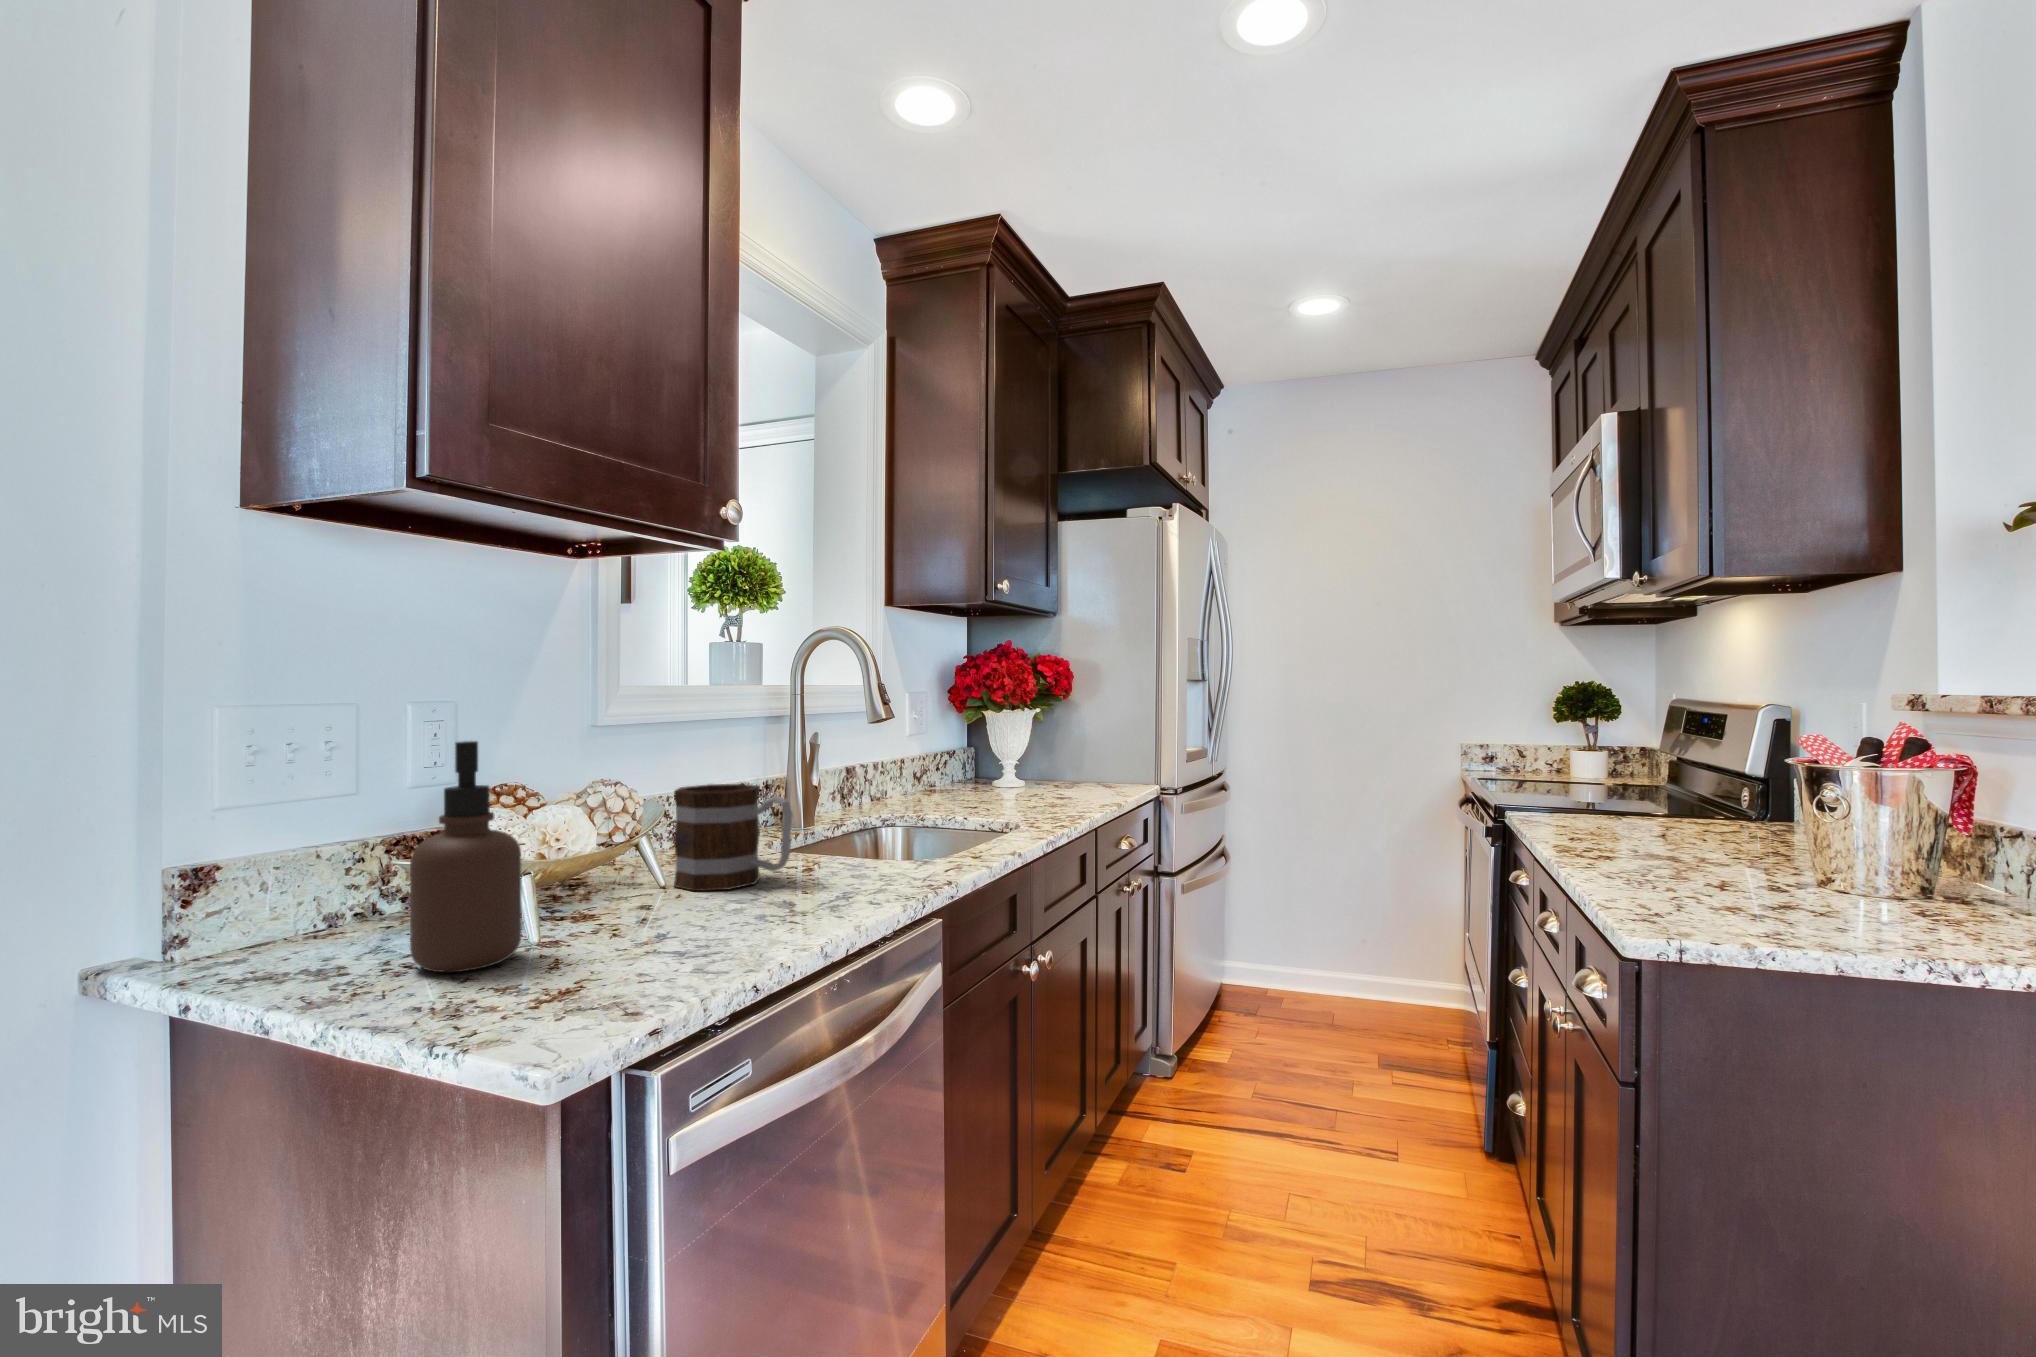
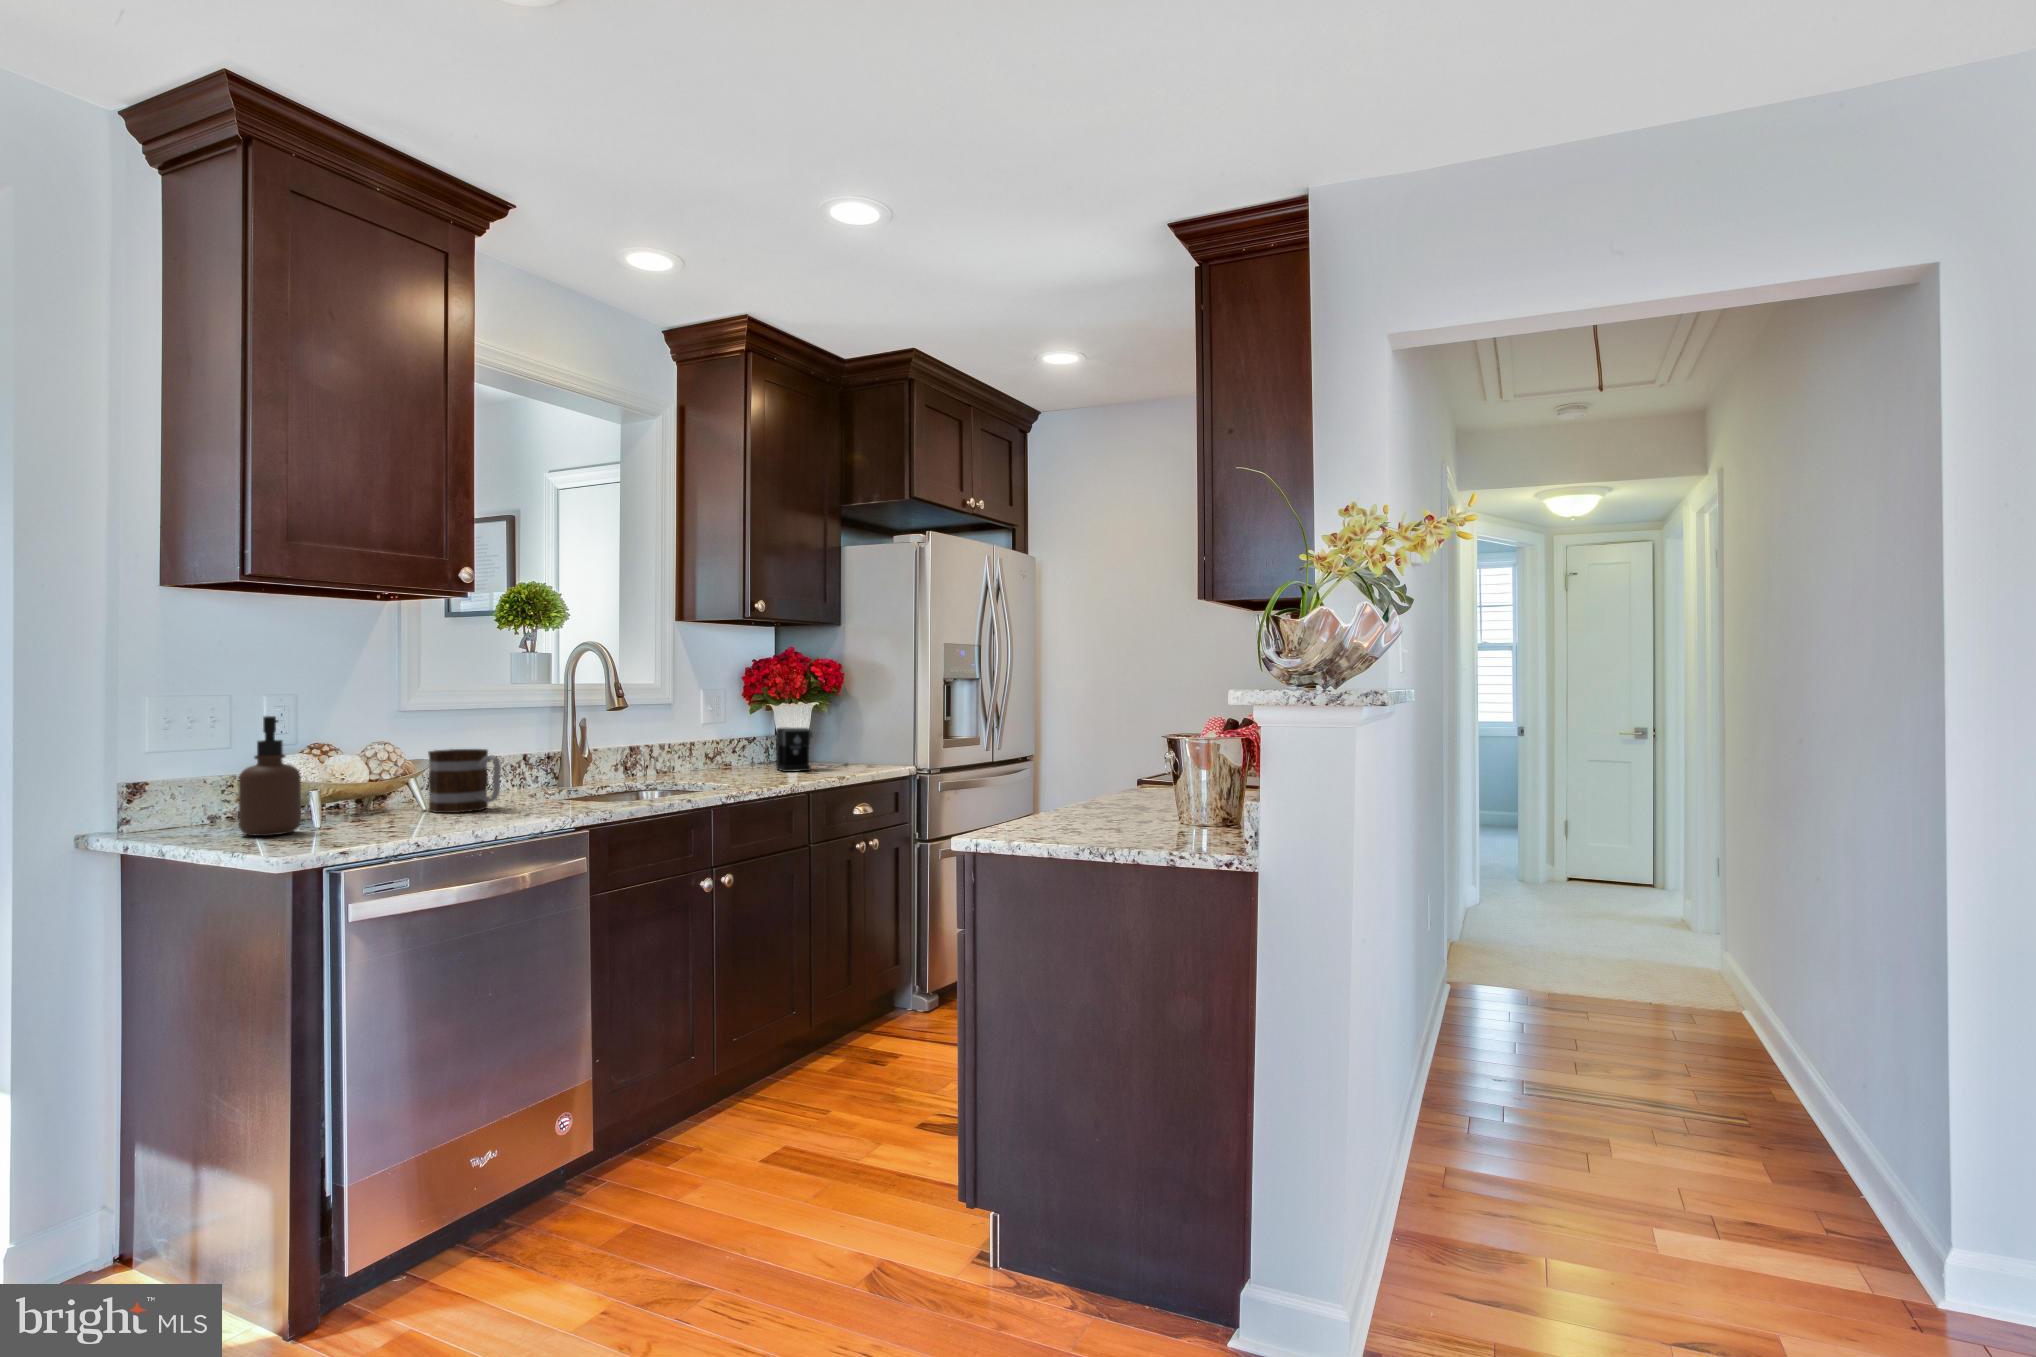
coffee maker: none [997,739,1074,796] -> present [776,727,848,772]

